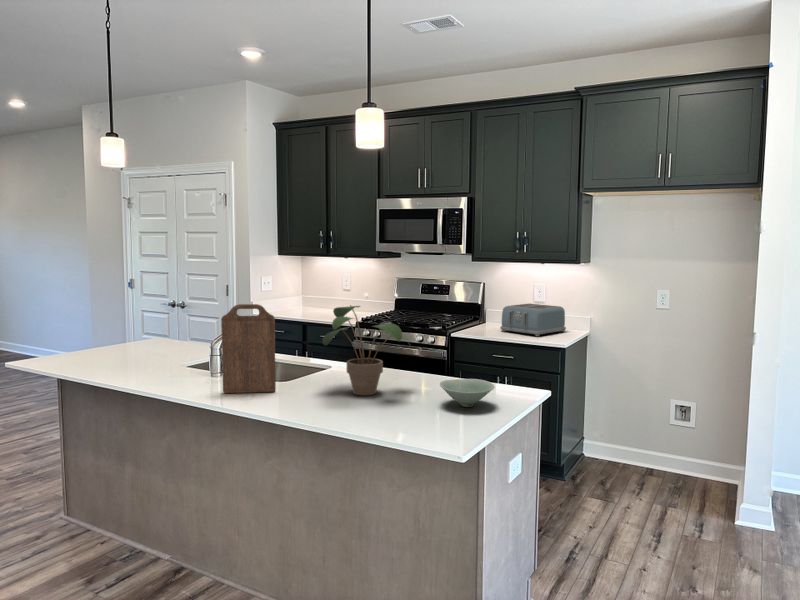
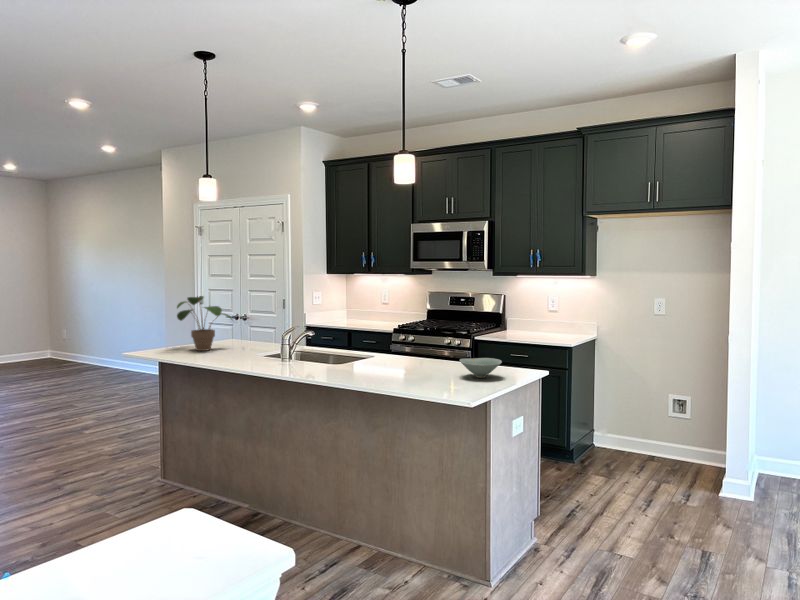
cutting board: present [221,304,276,393] -> none [293,301,333,370]
toaster: present [500,304,566,336] -> none [518,312,575,339]
potted plant: present [322,305,404,395] -> present [177,297,232,351]

